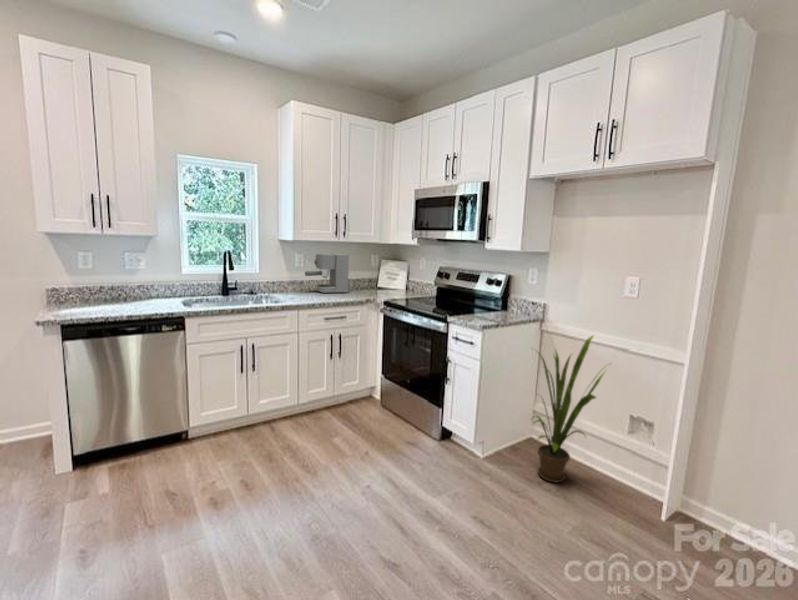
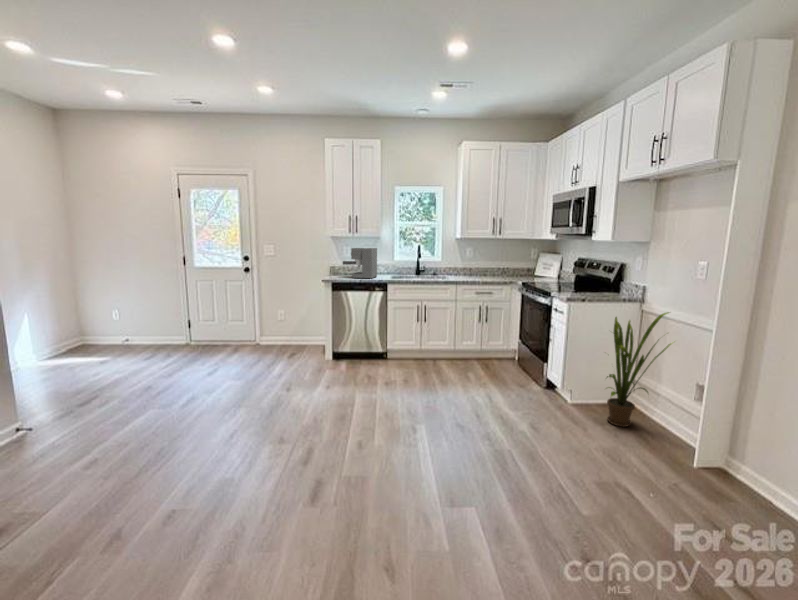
coffee maker: present [305,254,349,293] -> present [343,248,377,279]

